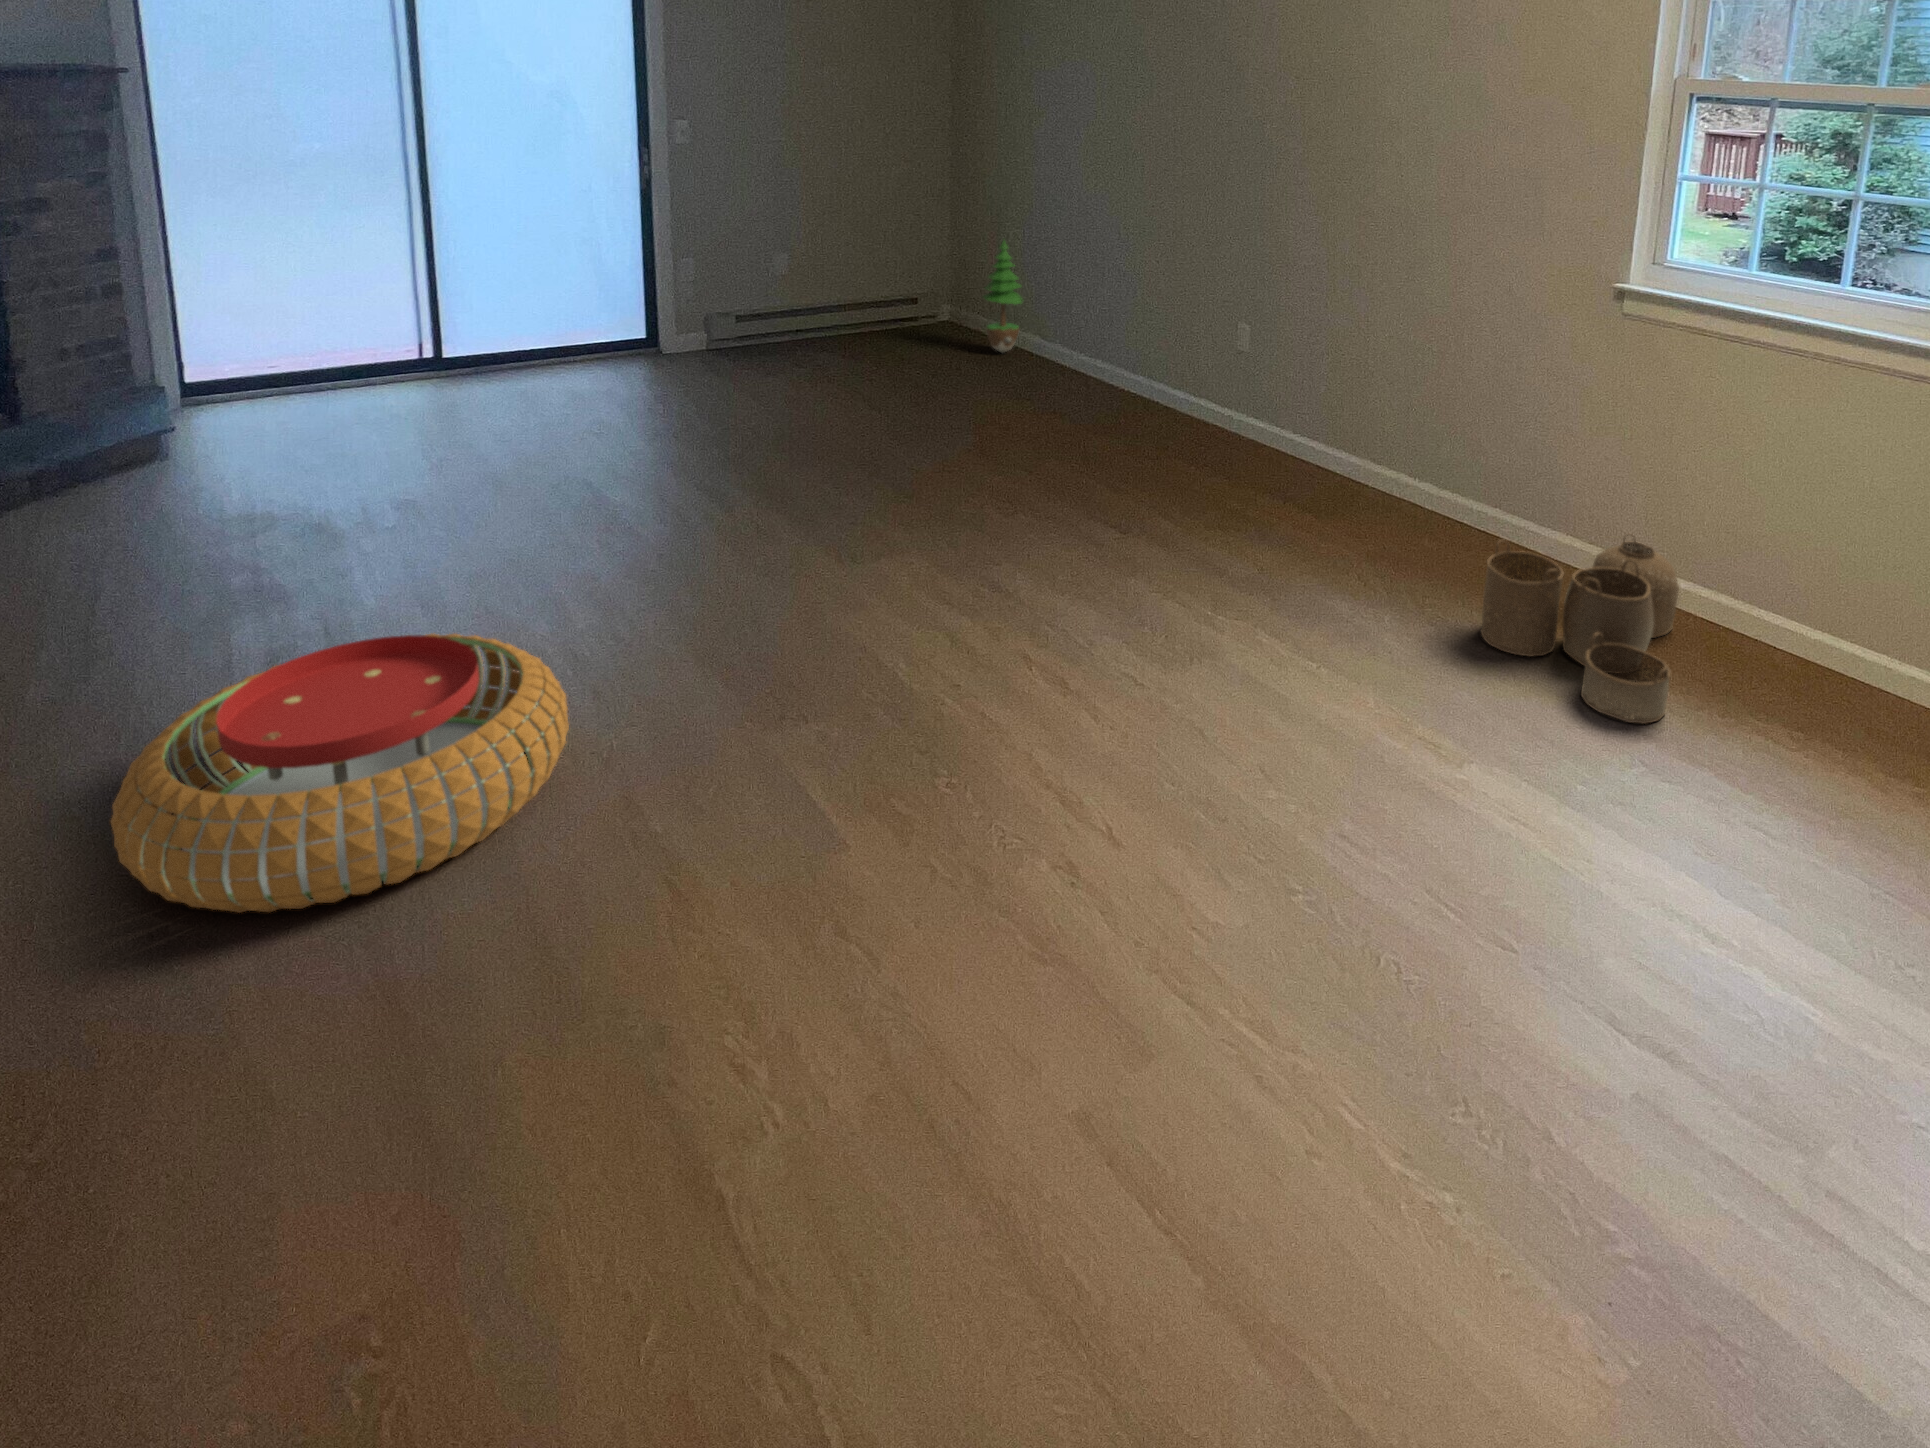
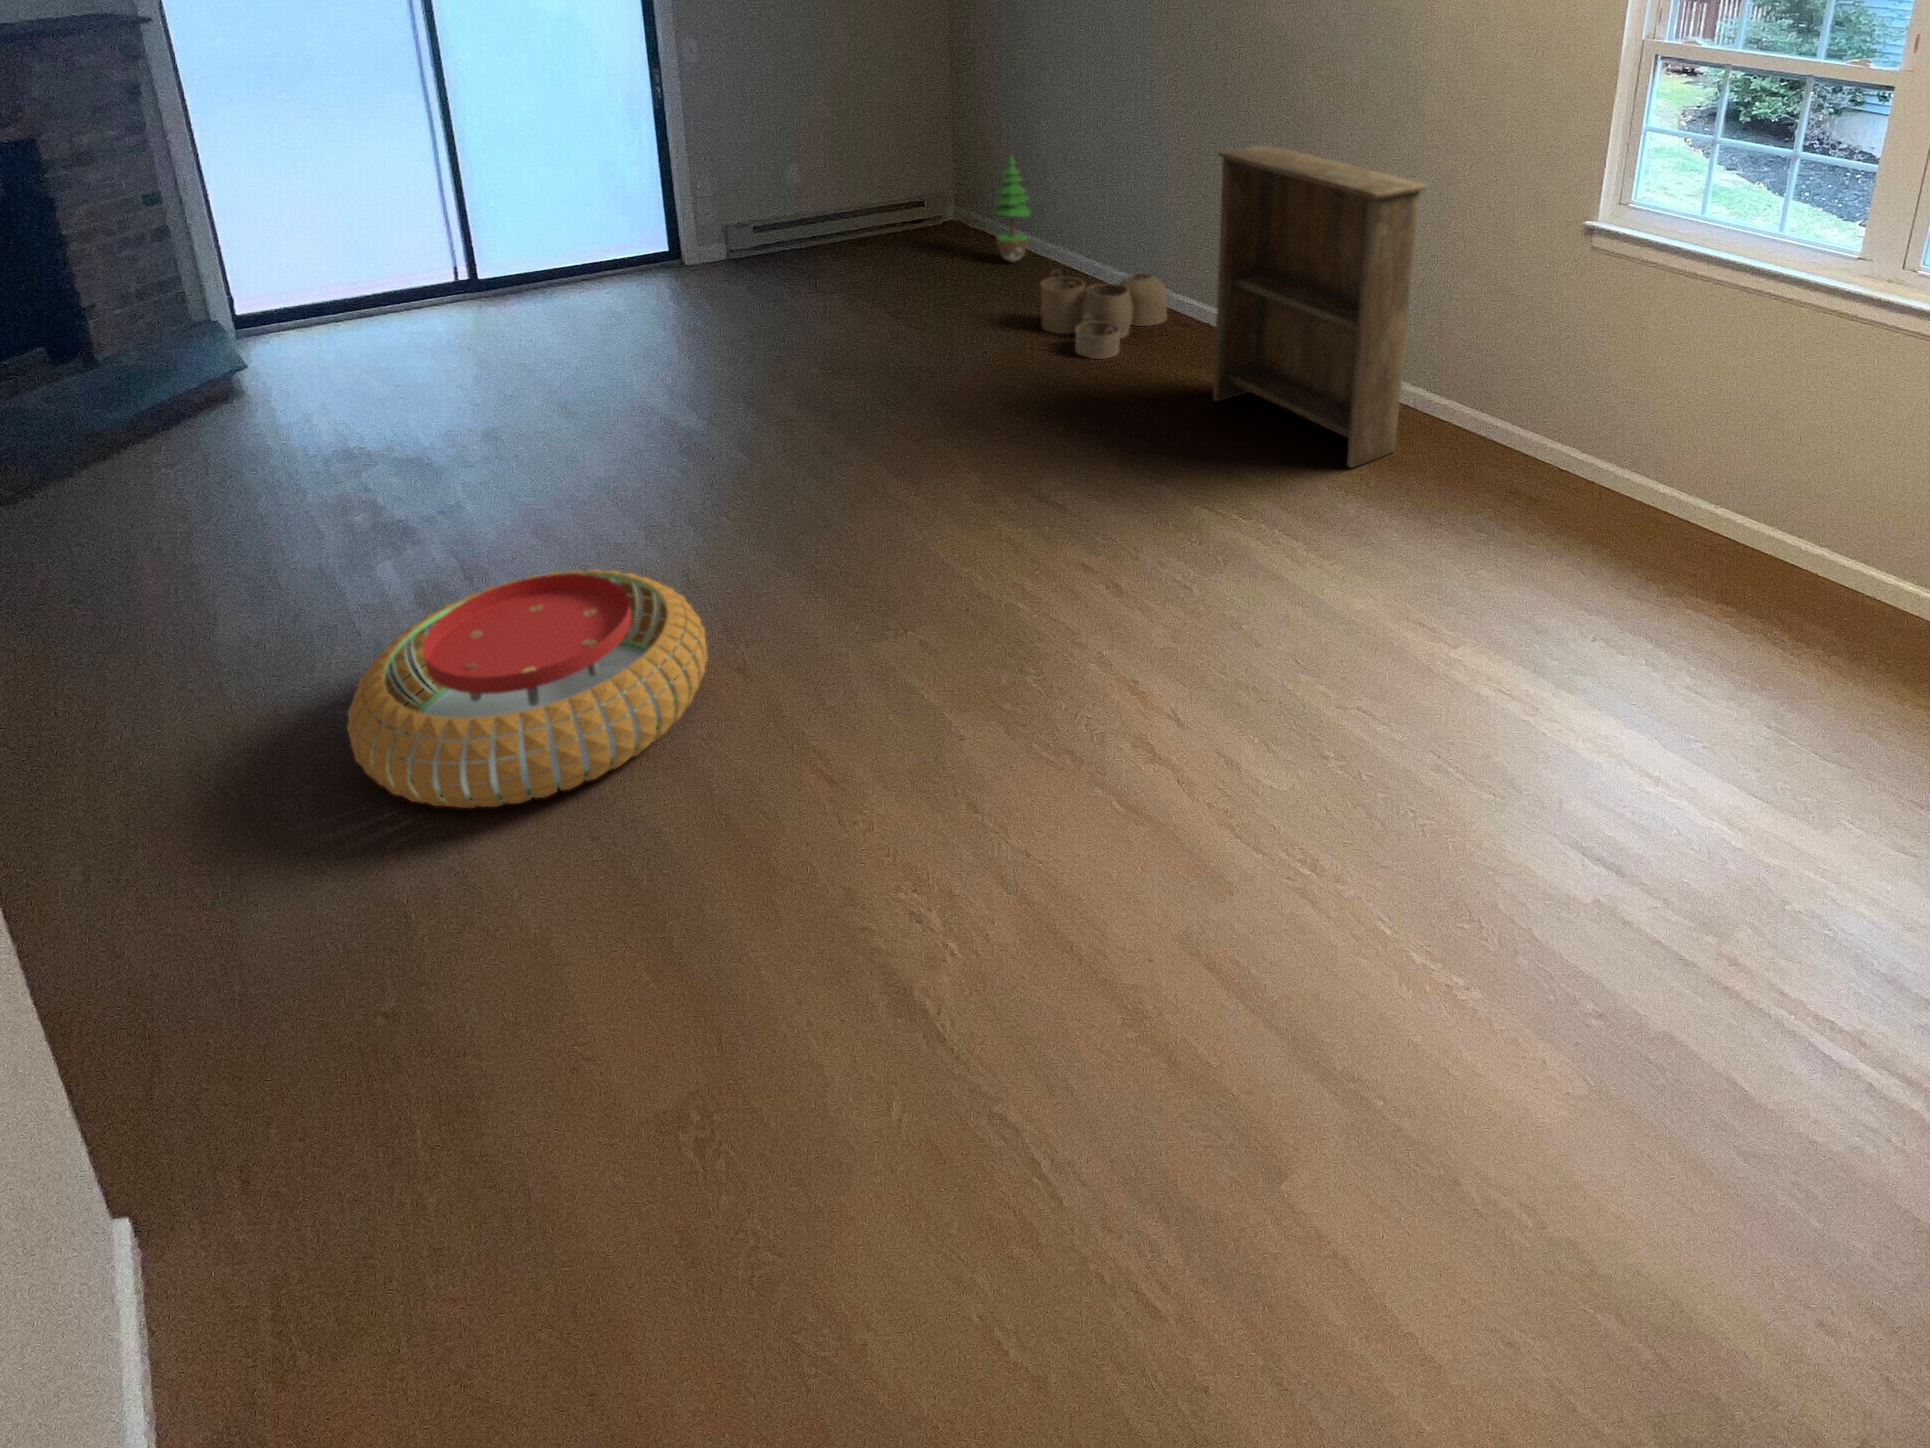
bookshelf: none [1199,208,1433,561] -> present [1213,145,1427,468]
woven basket: present [1481,535,1679,724] -> present [1041,269,1167,359]

